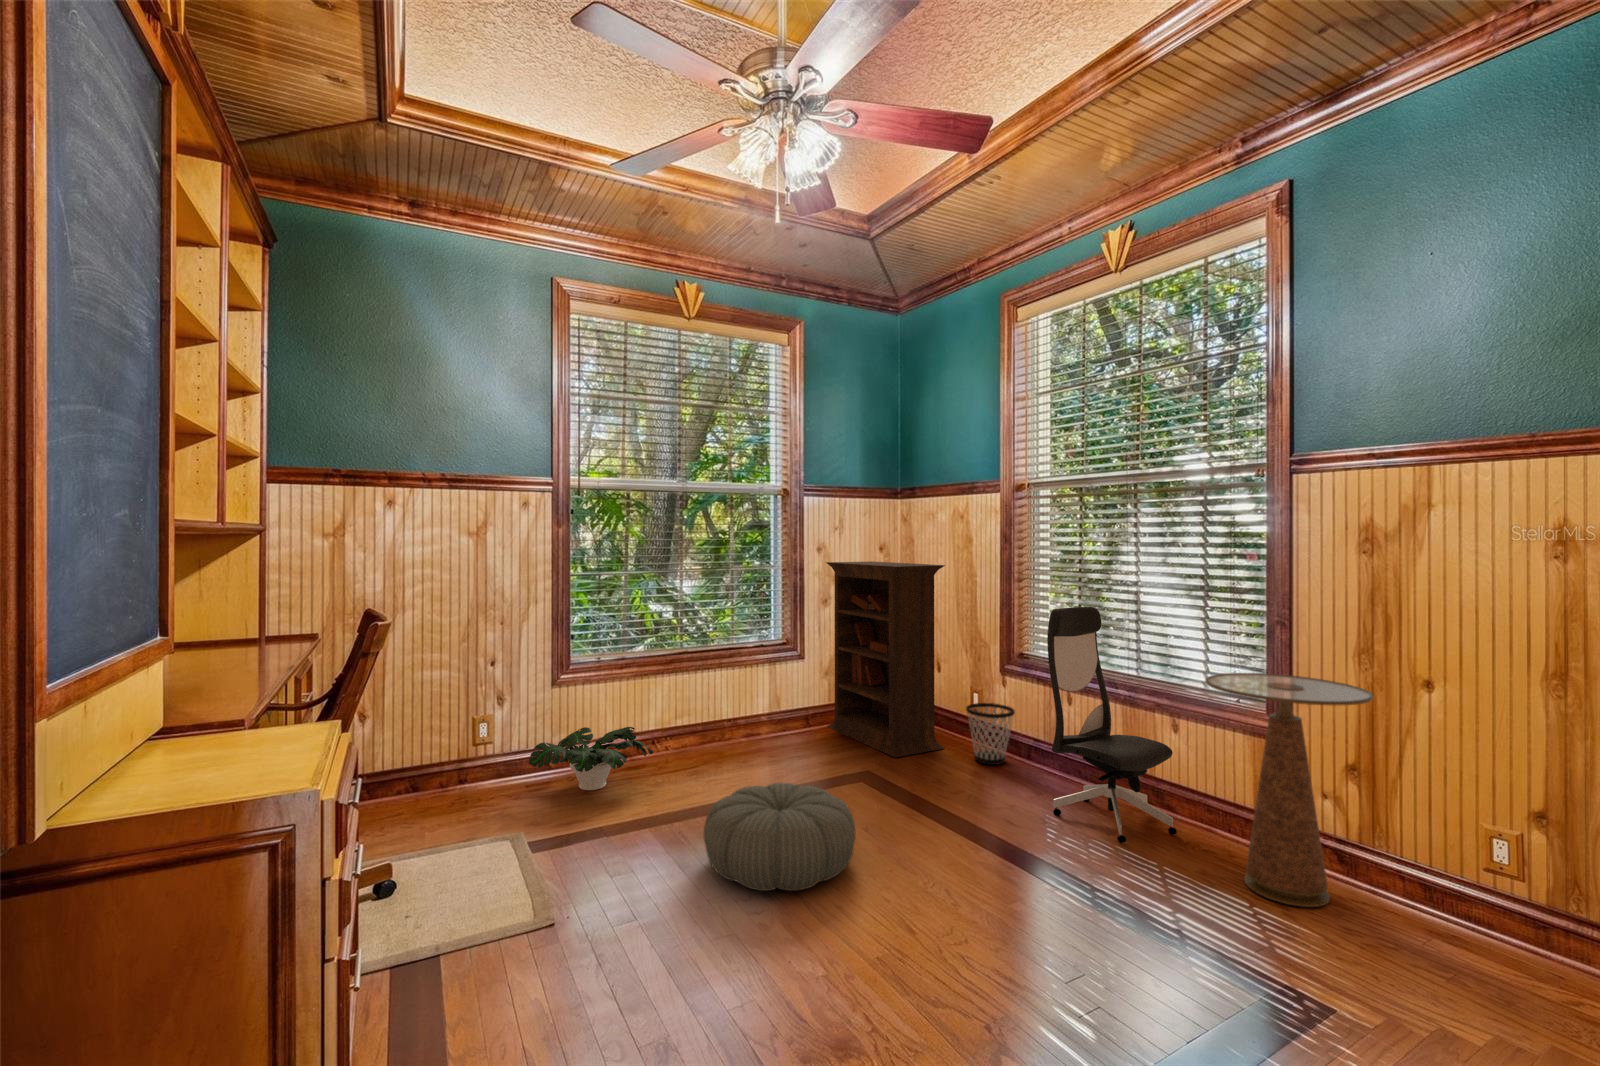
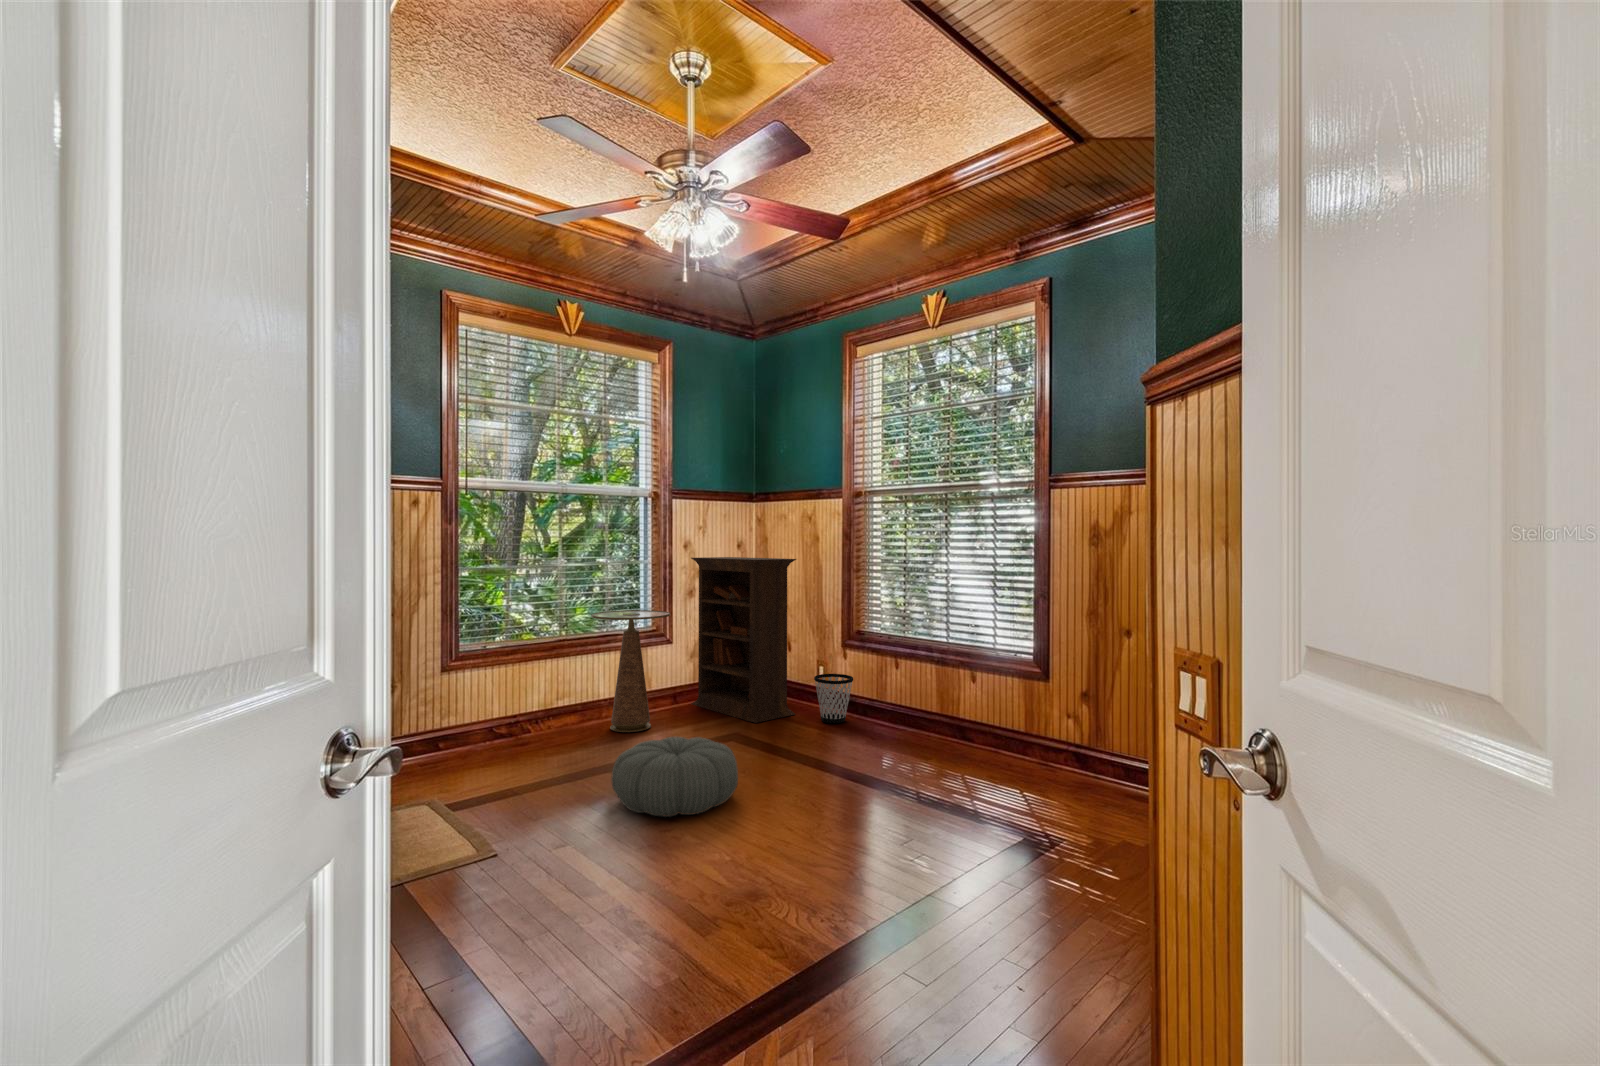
office chair: present [1047,606,1177,843] -> none [881,589,974,767]
side table: present [1206,673,1373,907] -> present [591,610,670,732]
potted plant: present [529,727,653,790] -> none [430,706,547,763]

